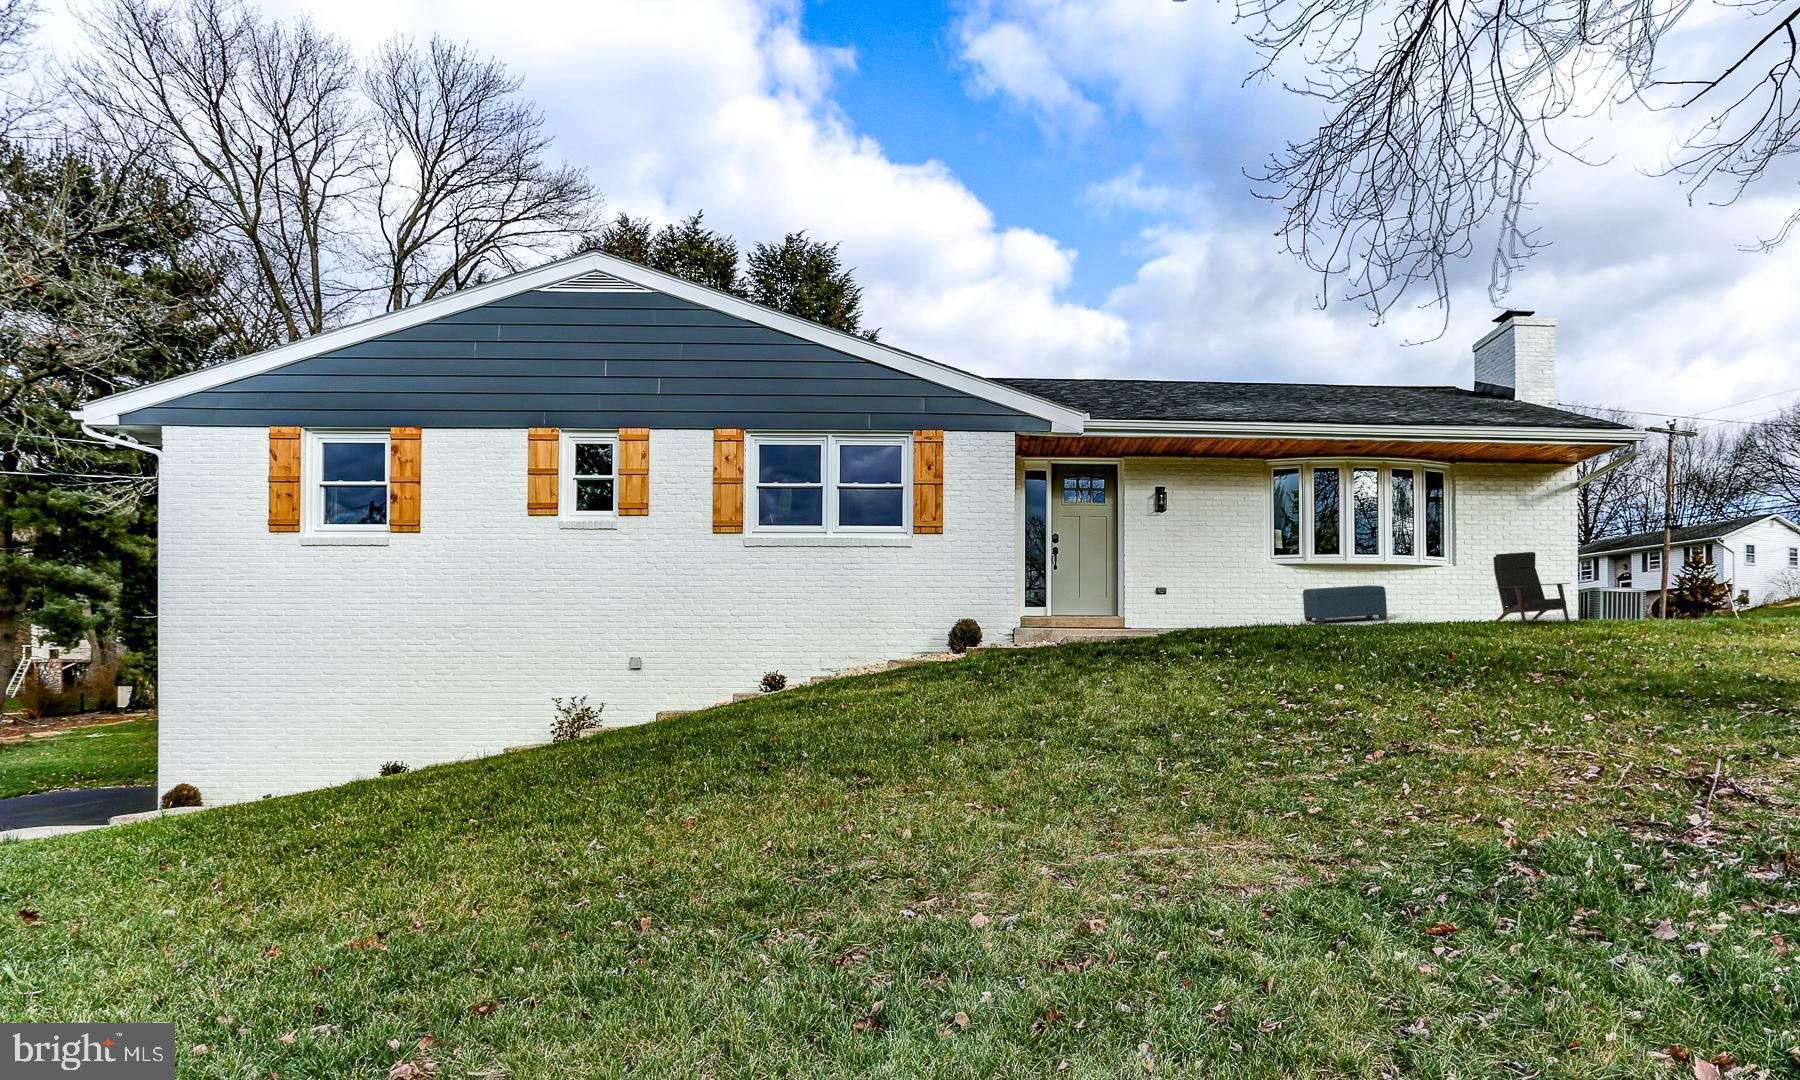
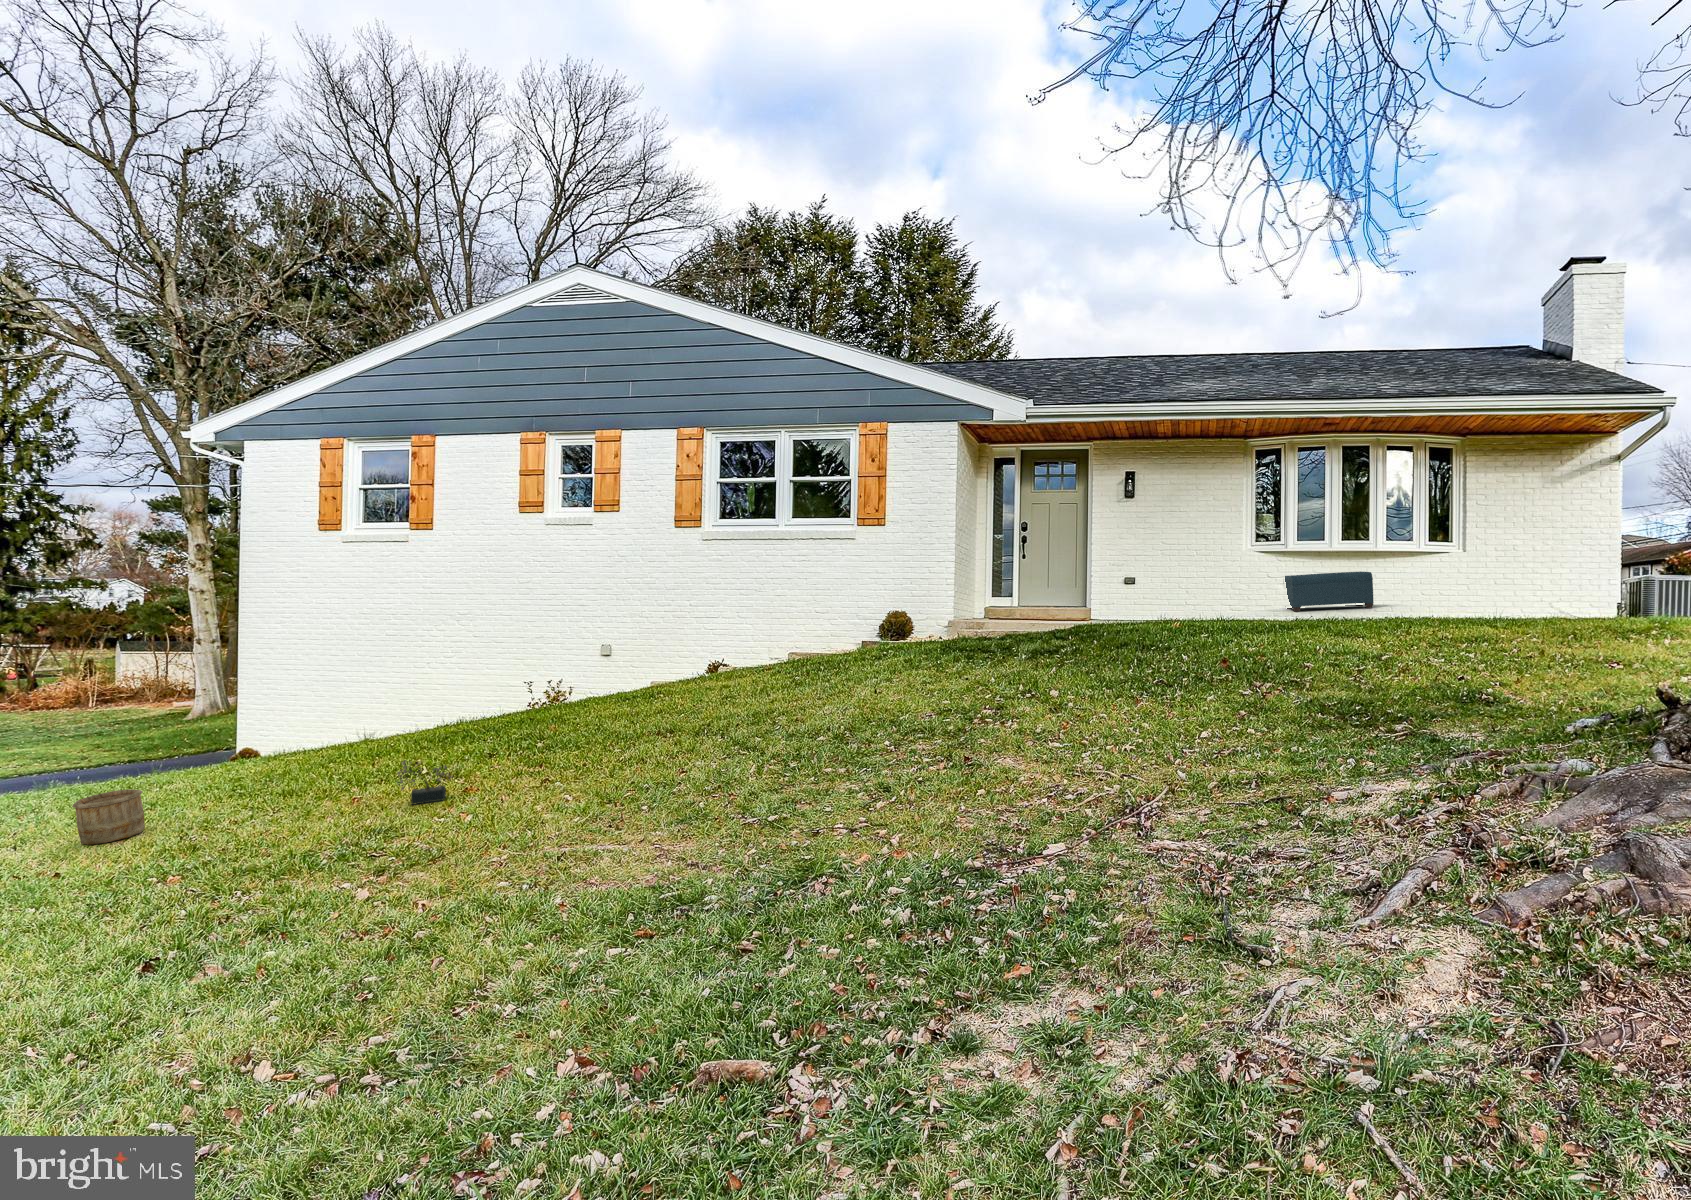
lounge chair: present [1493,552,1570,626] -> none [1516,534,1602,615]
decorative plant: none [585,827,652,884] -> present [397,760,452,805]
wooden bucket: none [155,889,246,973] -> present [72,789,145,845]

